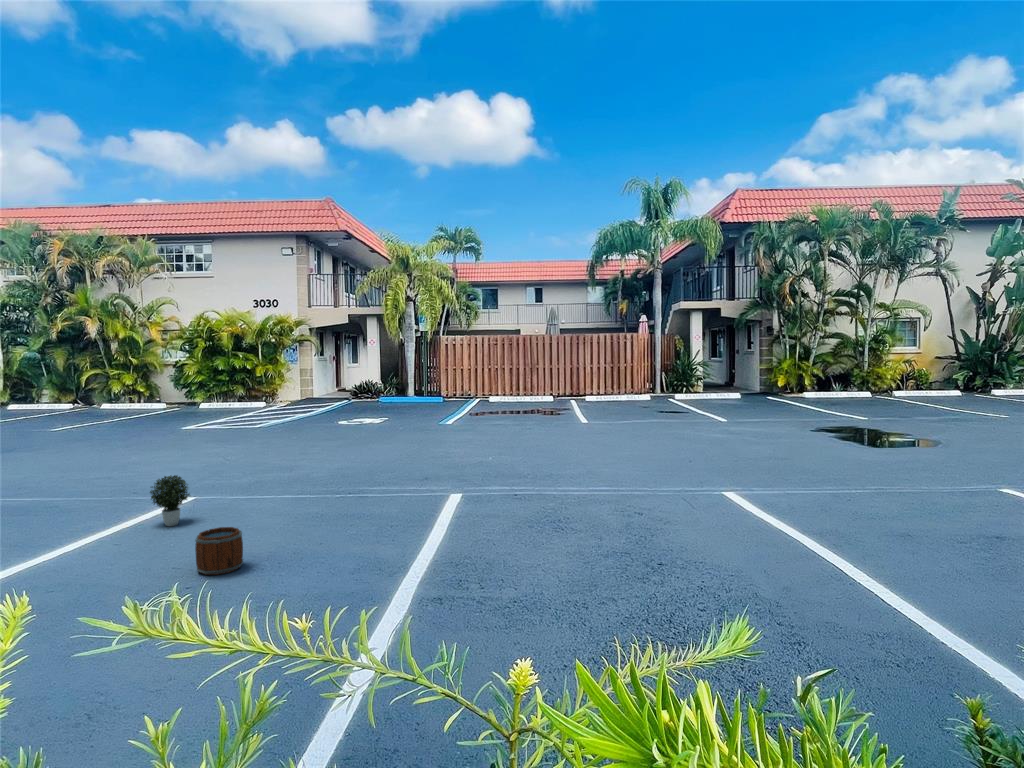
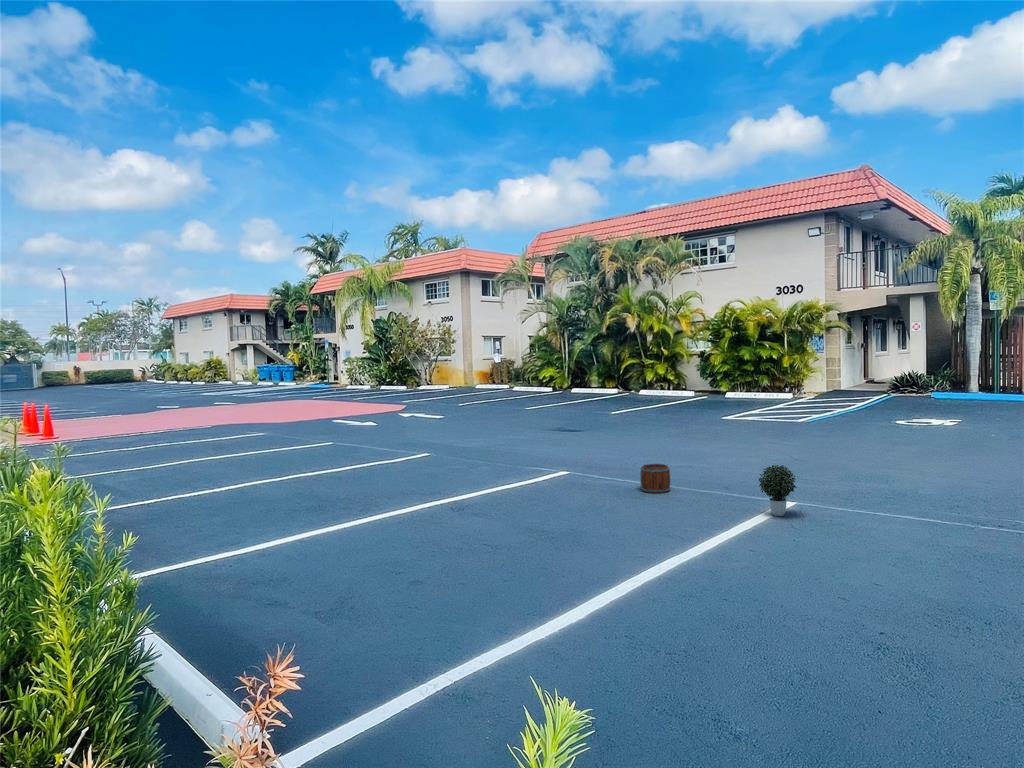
bucket: present [195,527,243,575] -> present [640,464,670,493]

